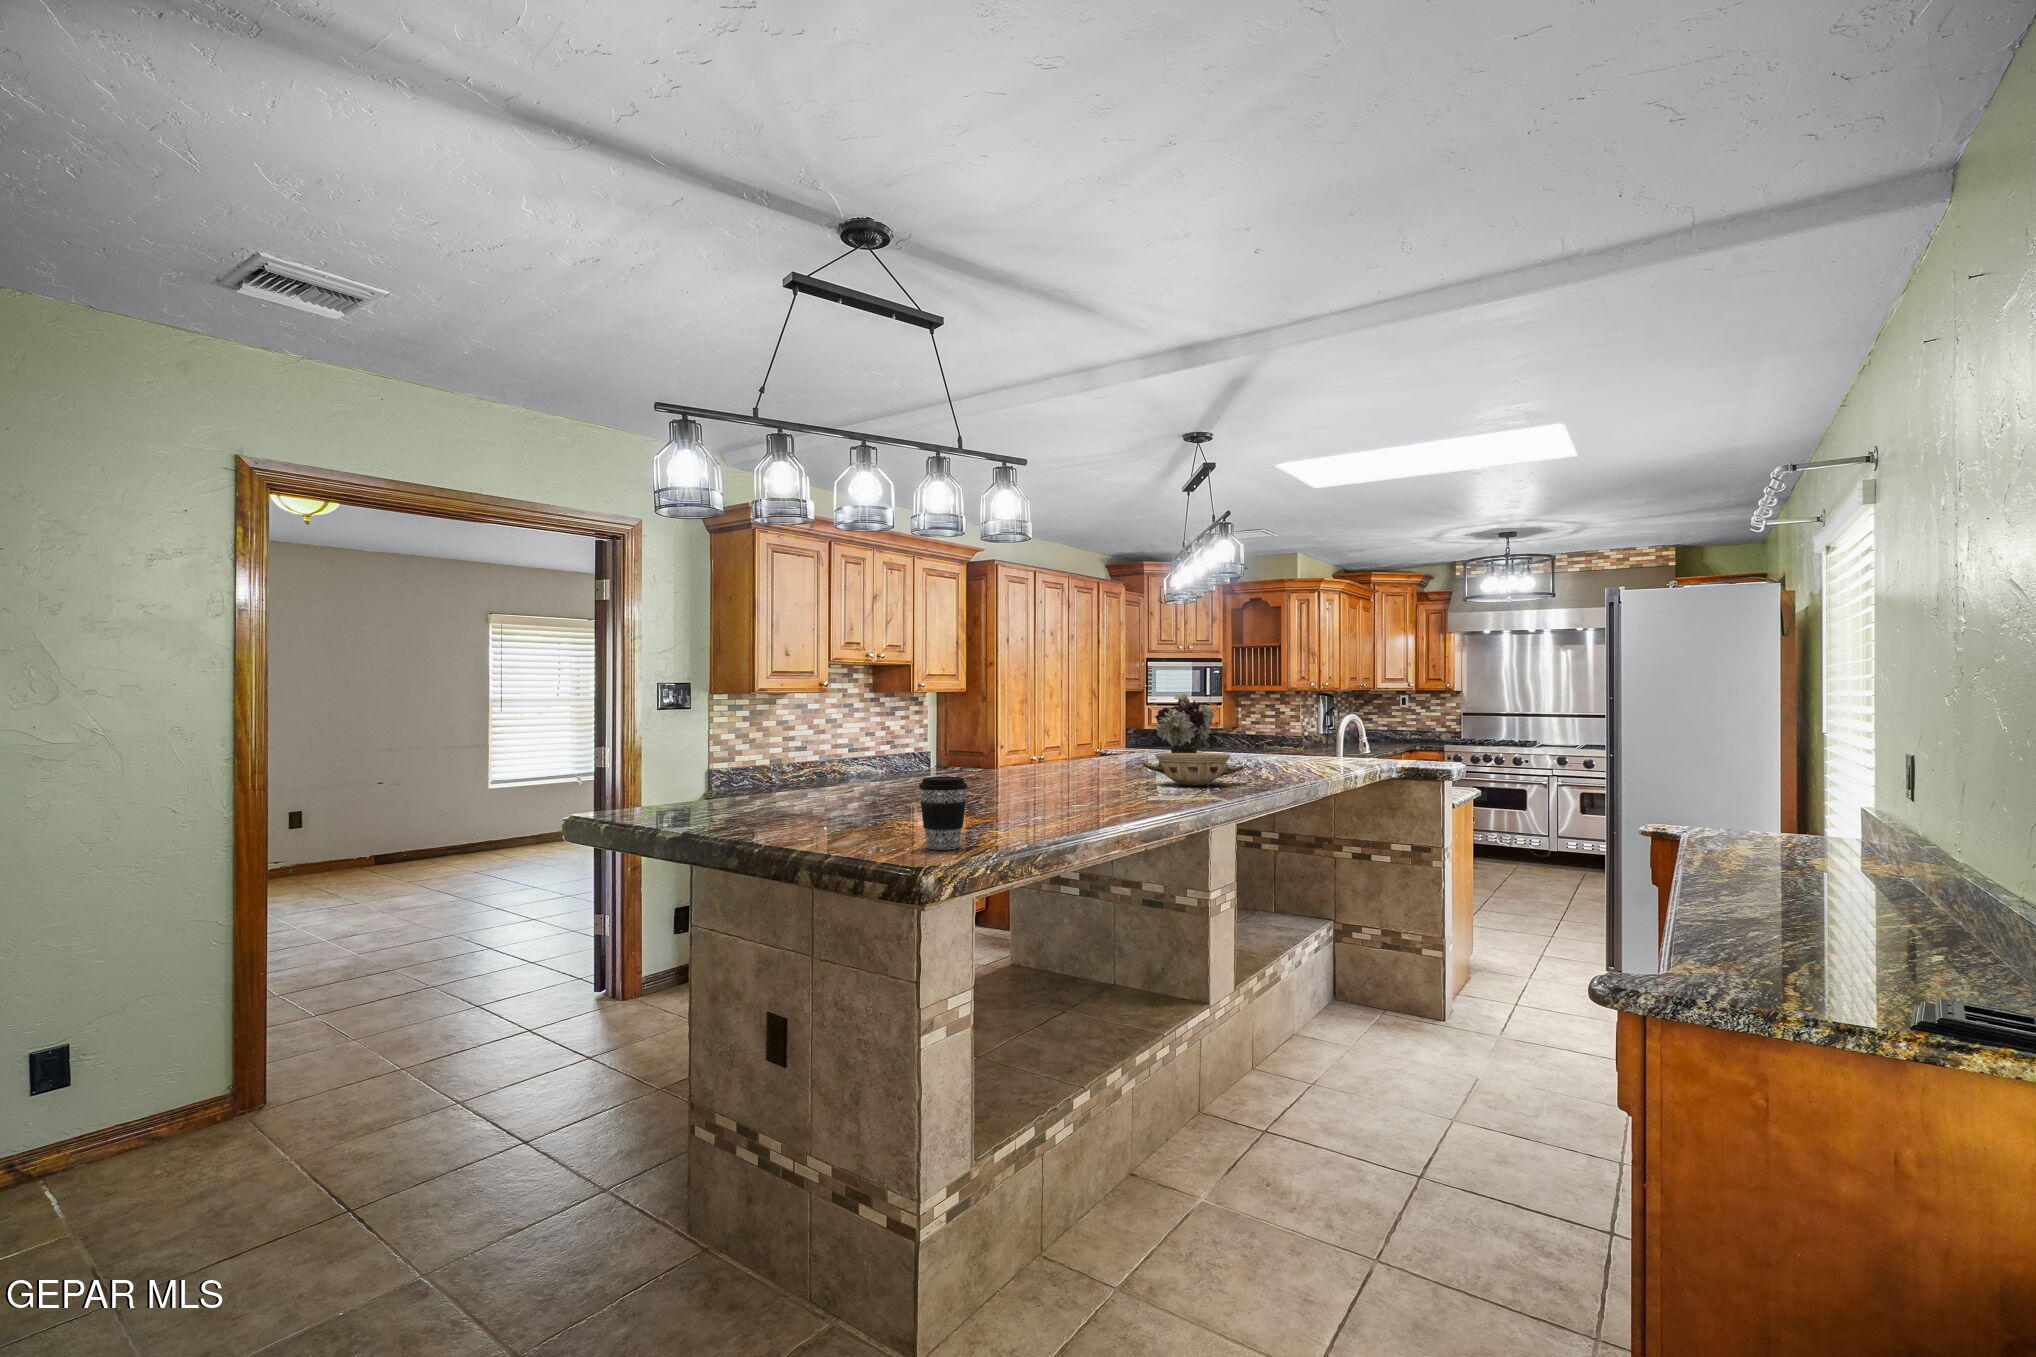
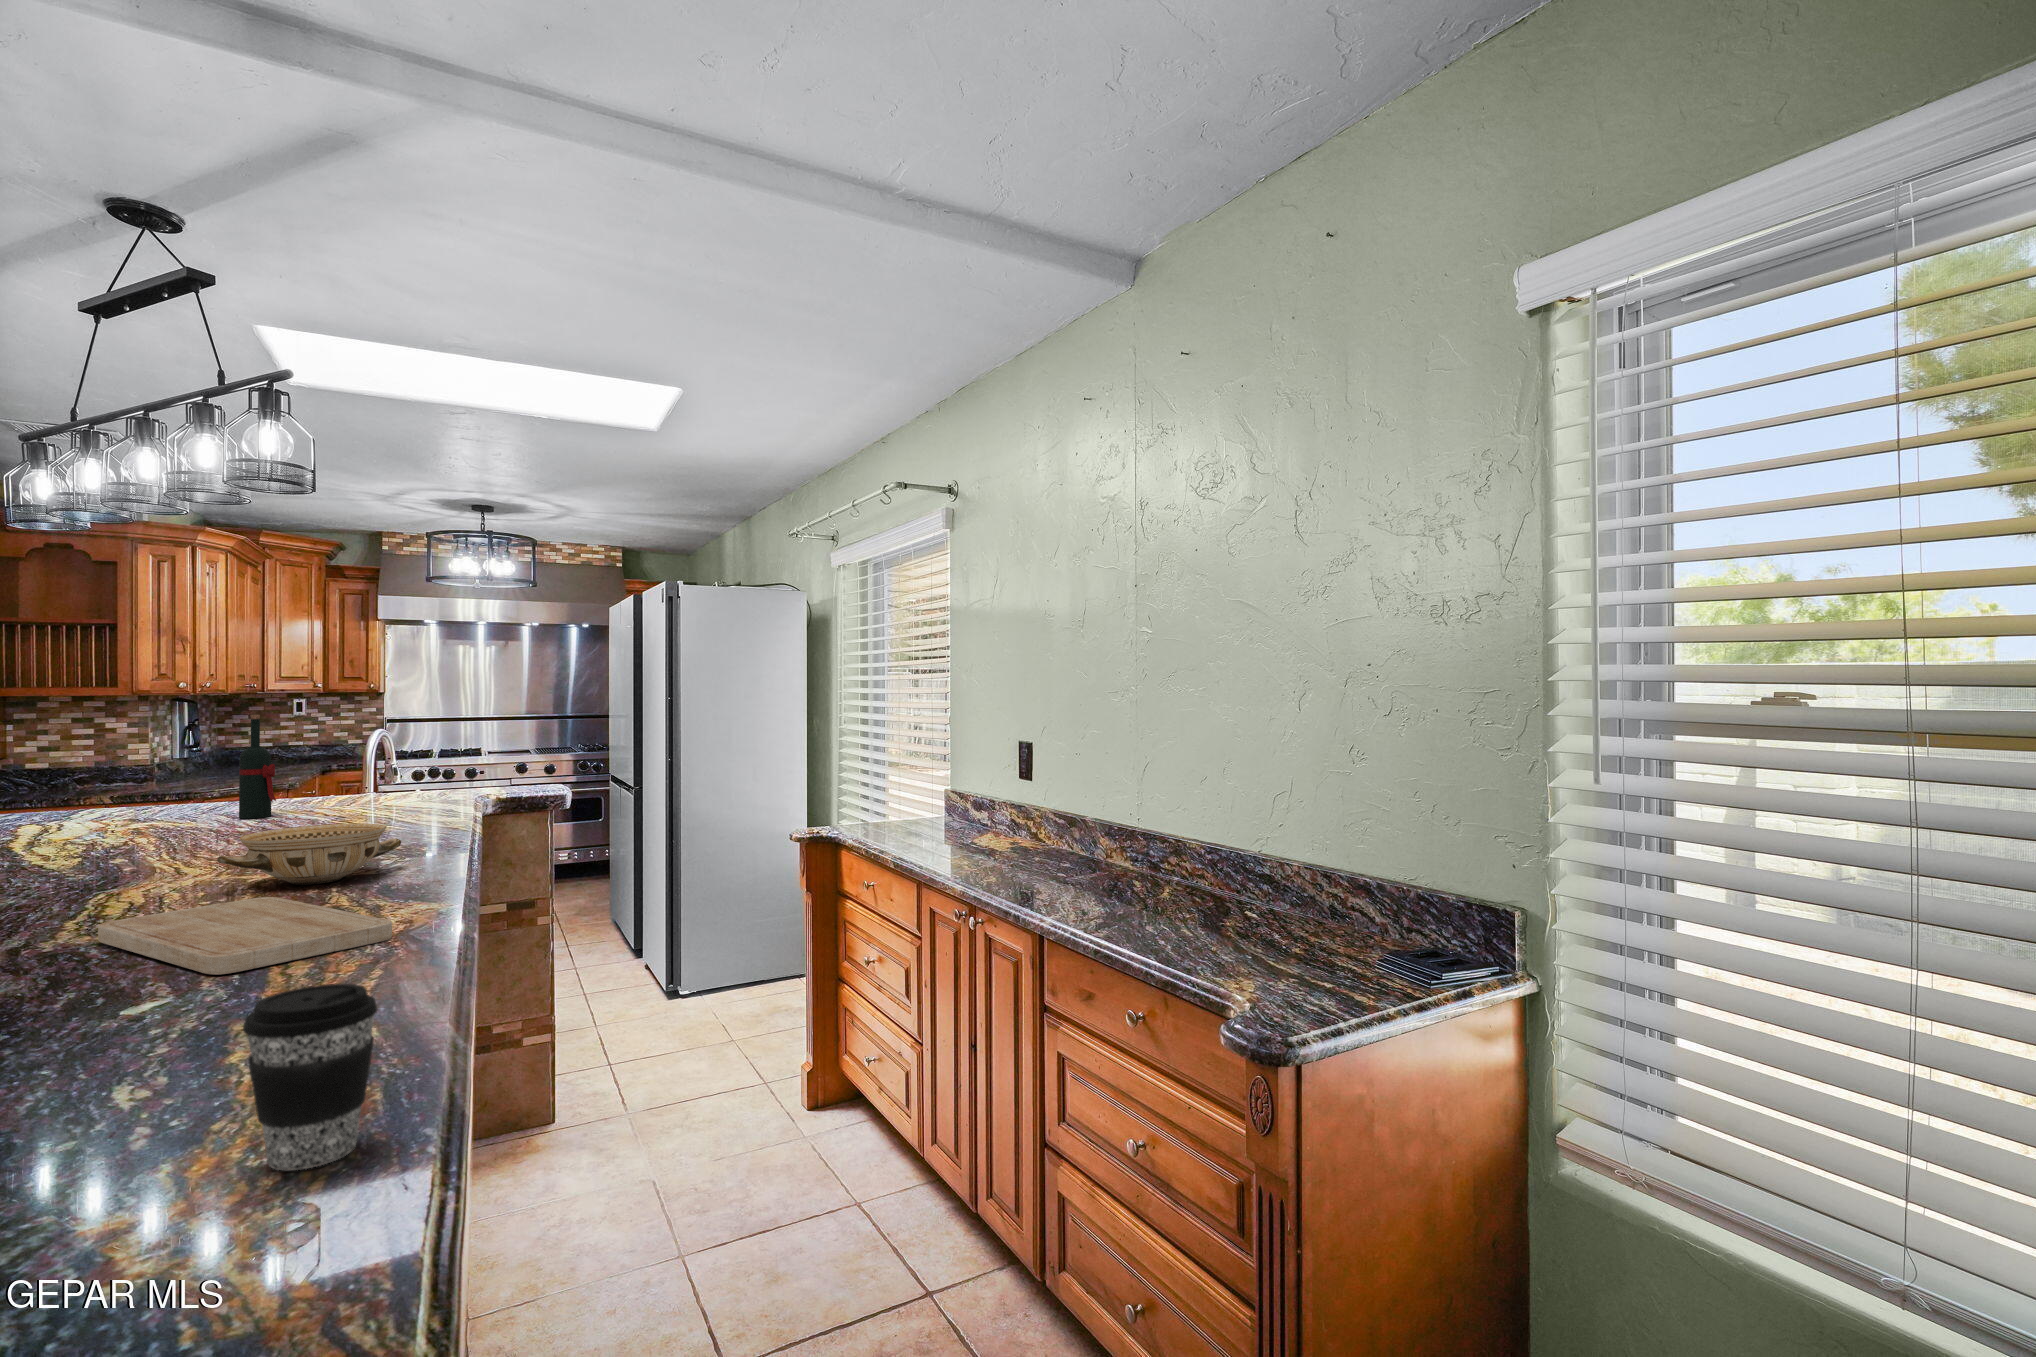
flower arrangement: present [1155,693,1214,753] -> none [42,717,173,831]
wine bottle: none [1247,693,1265,760] -> present [239,715,276,819]
cutting board: none [1059,783,1151,807] -> present [98,897,392,975]

